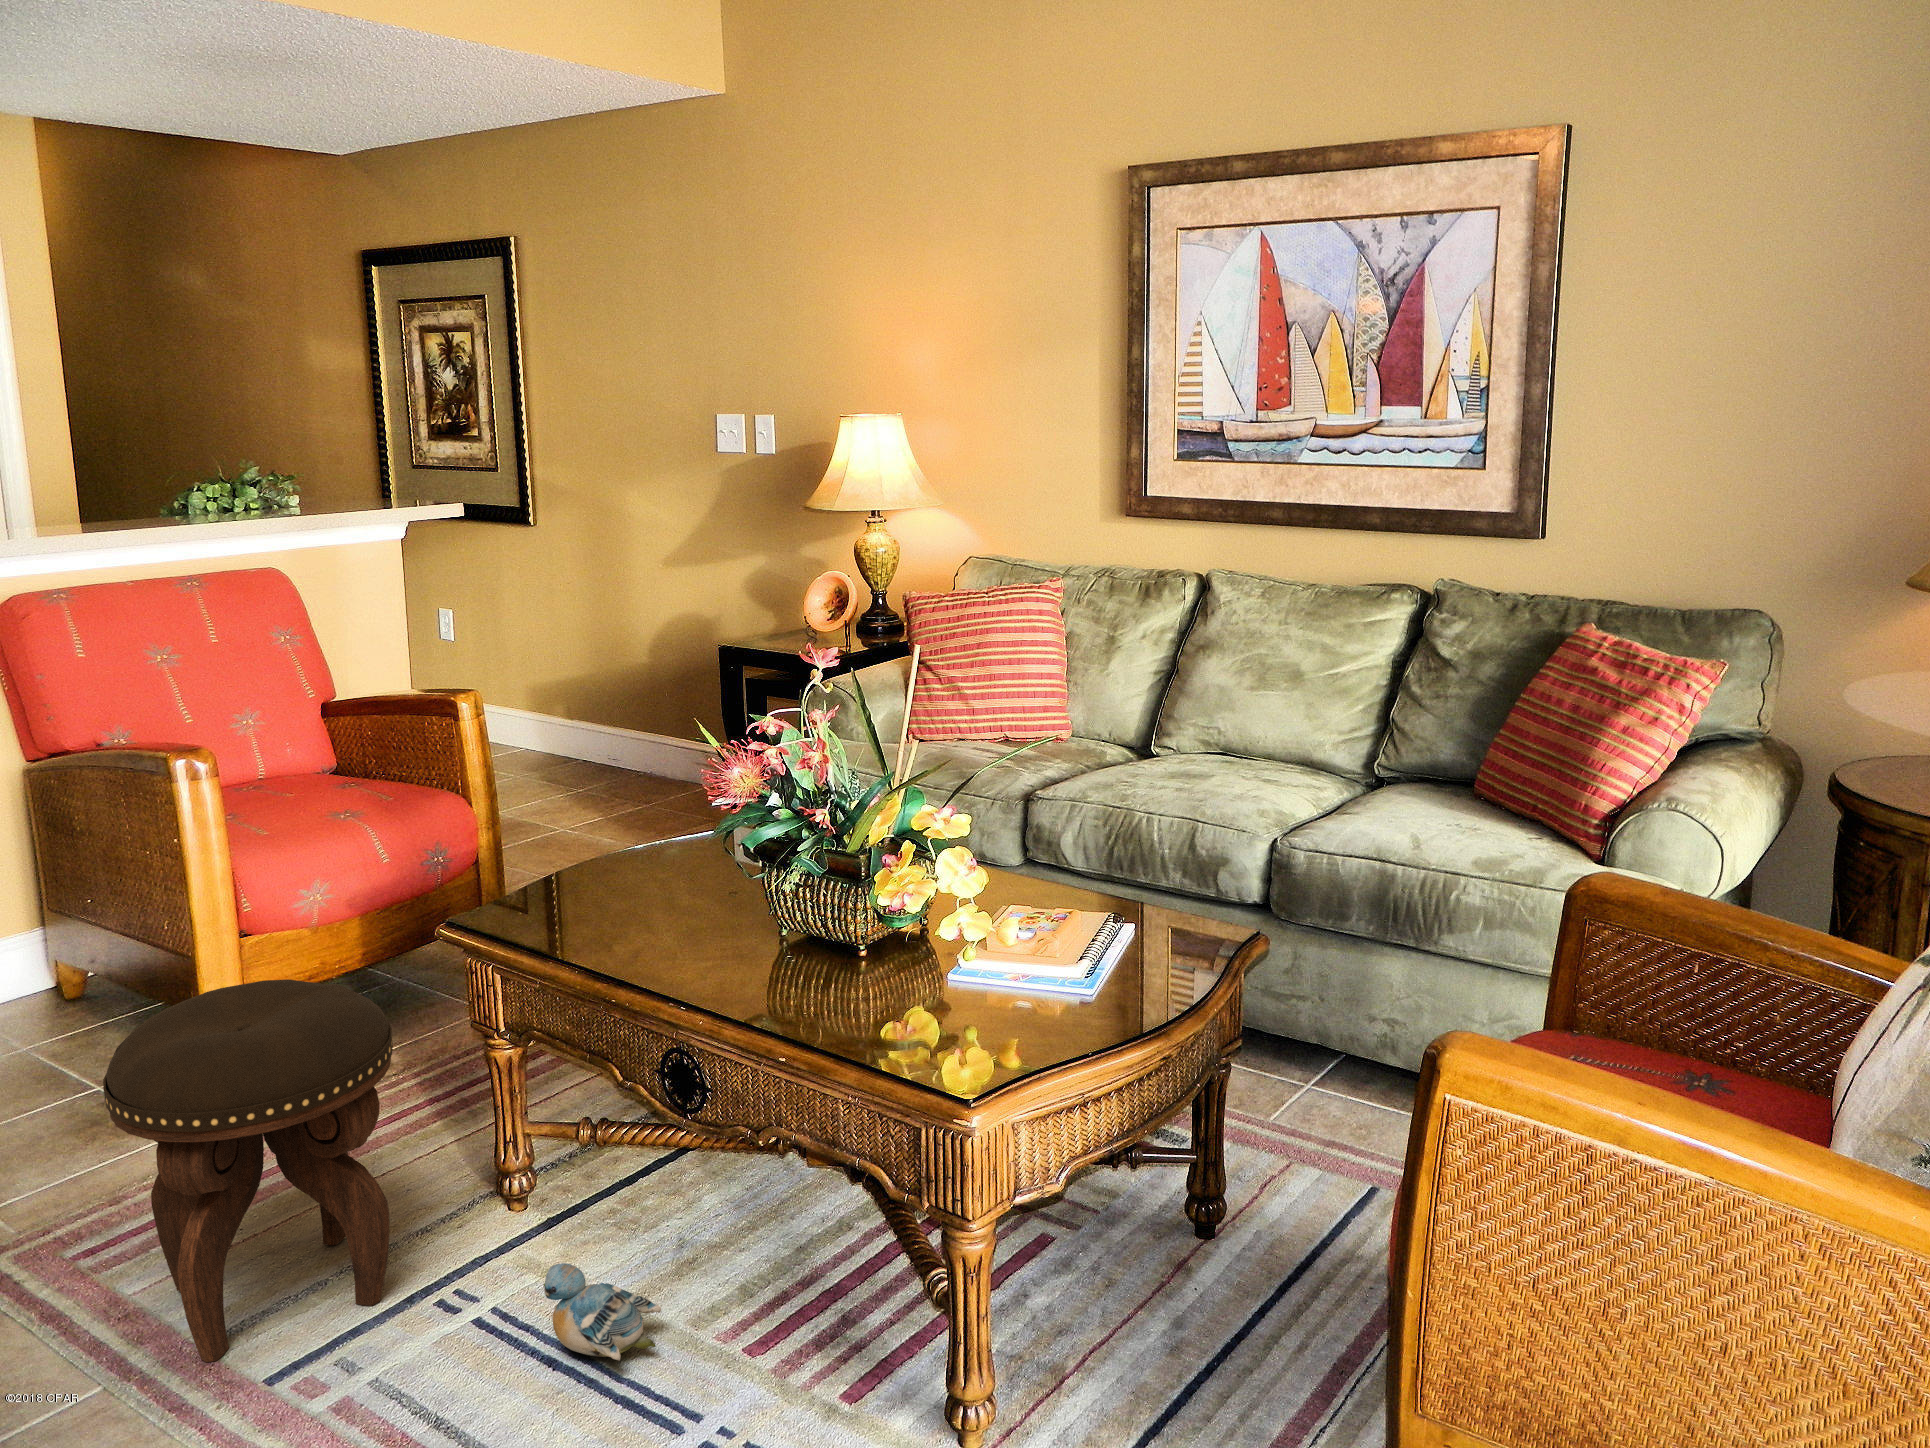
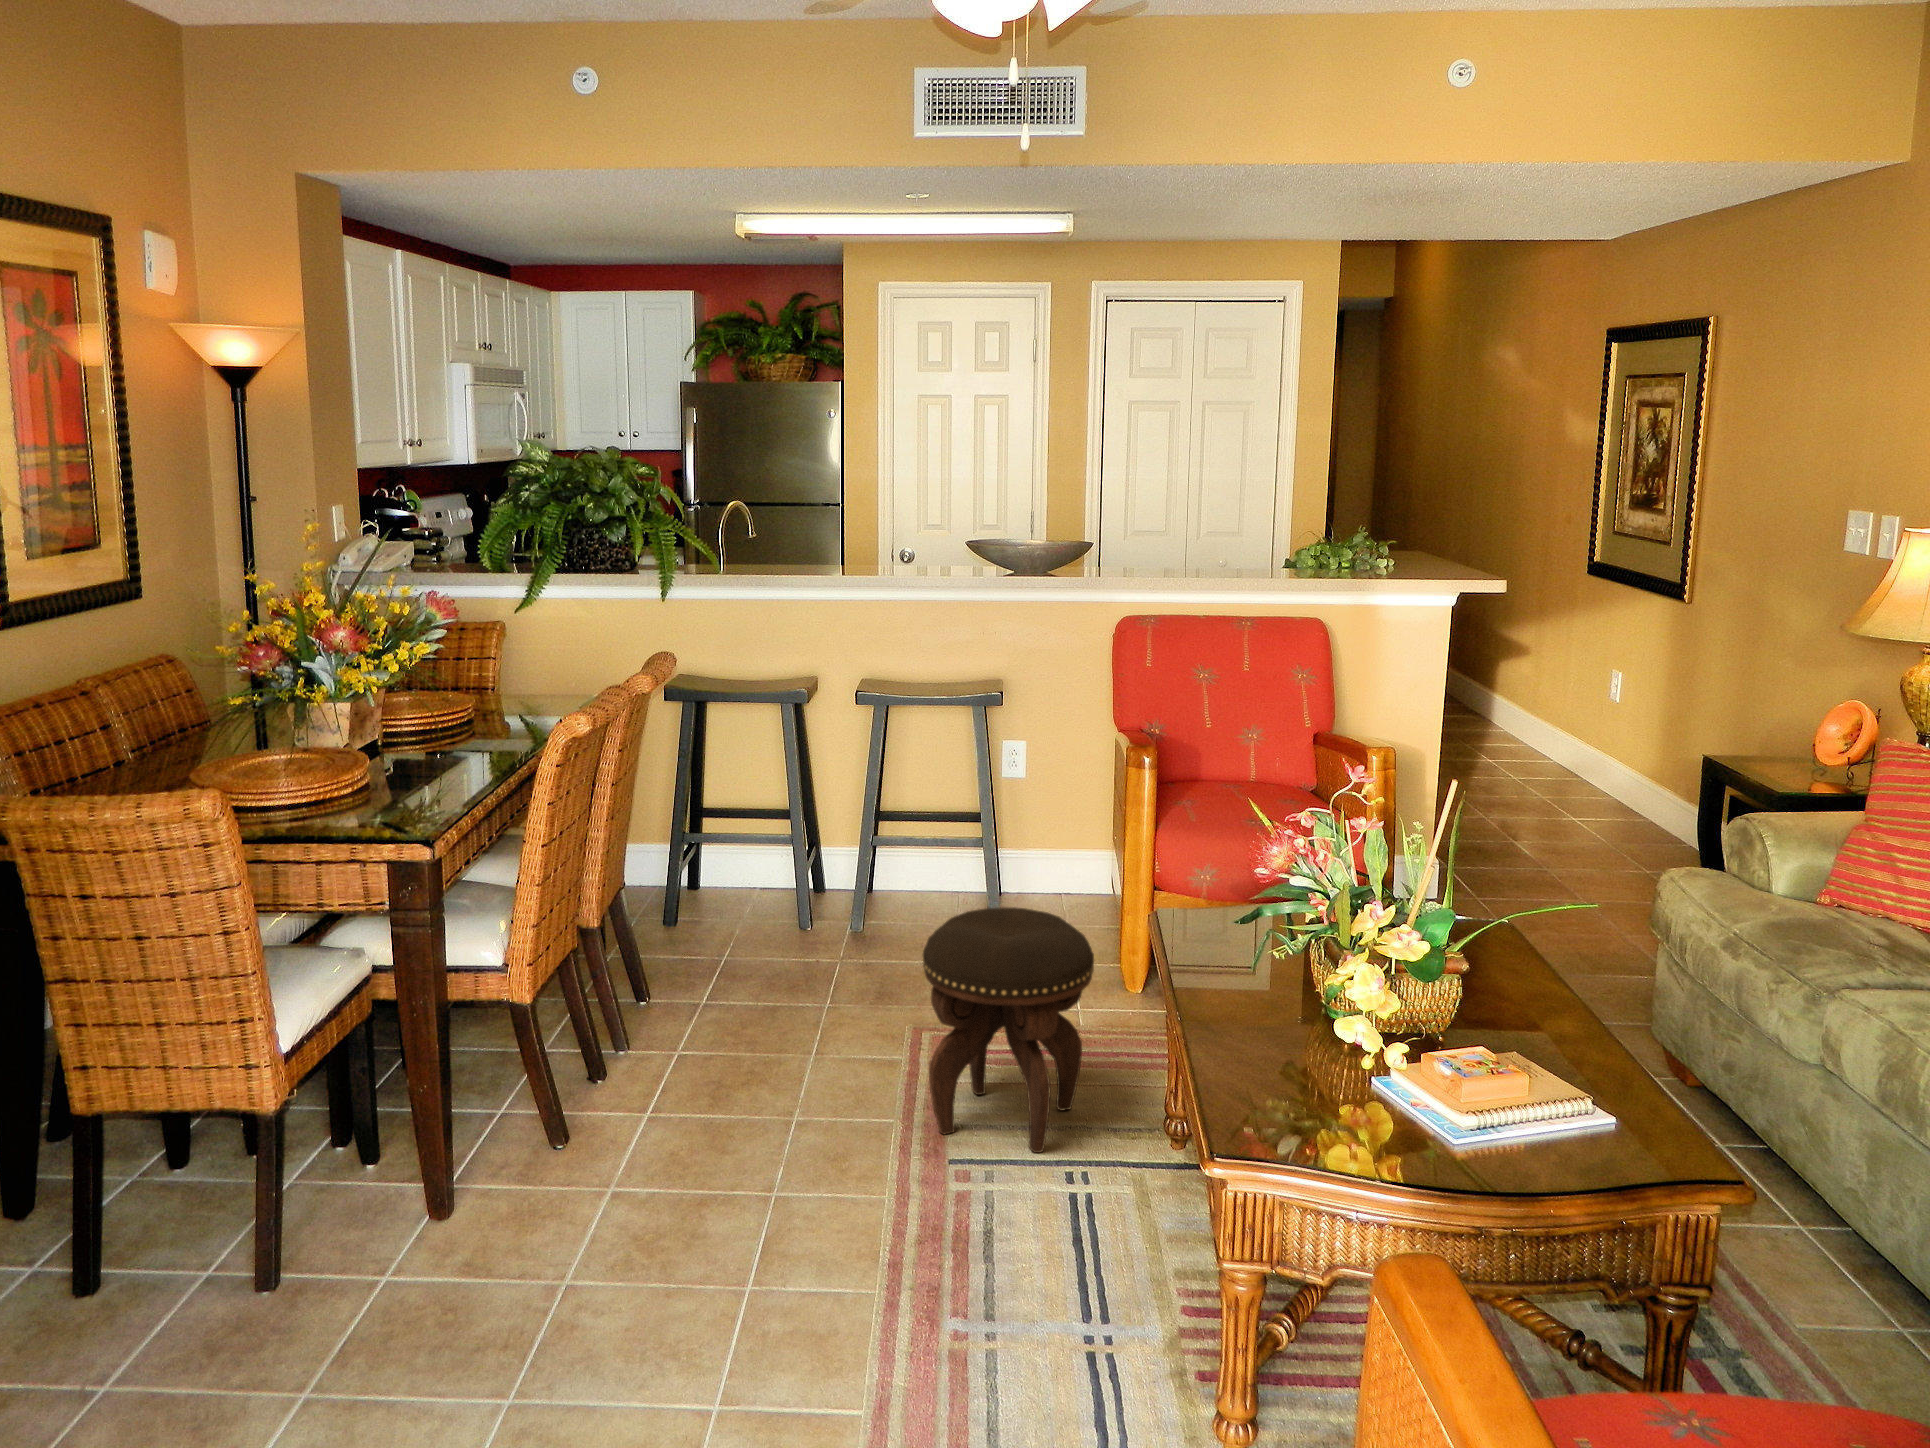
plush toy: present [543,1263,661,1361] -> none [1072,1174,1139,1267]

